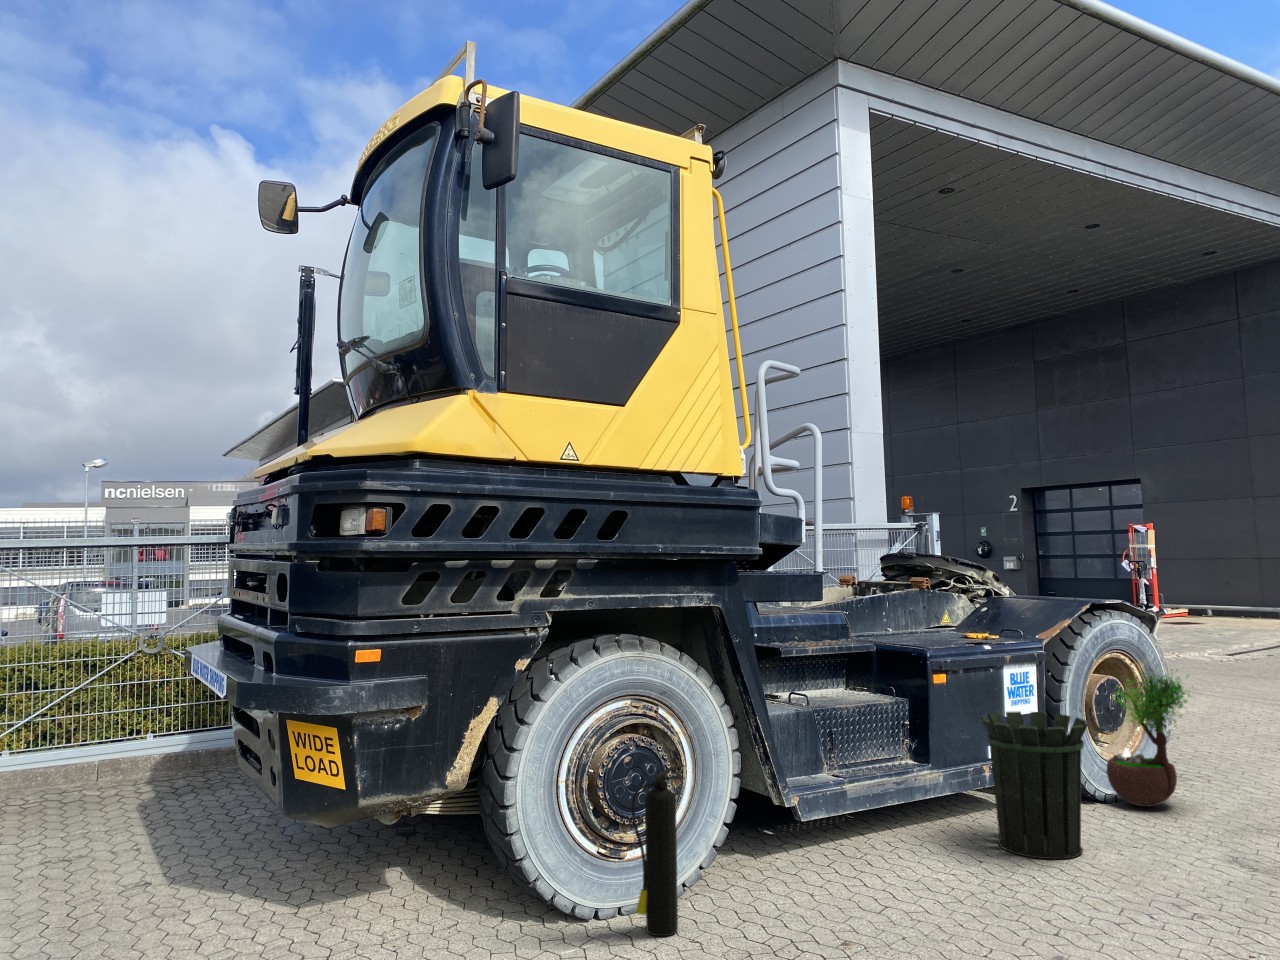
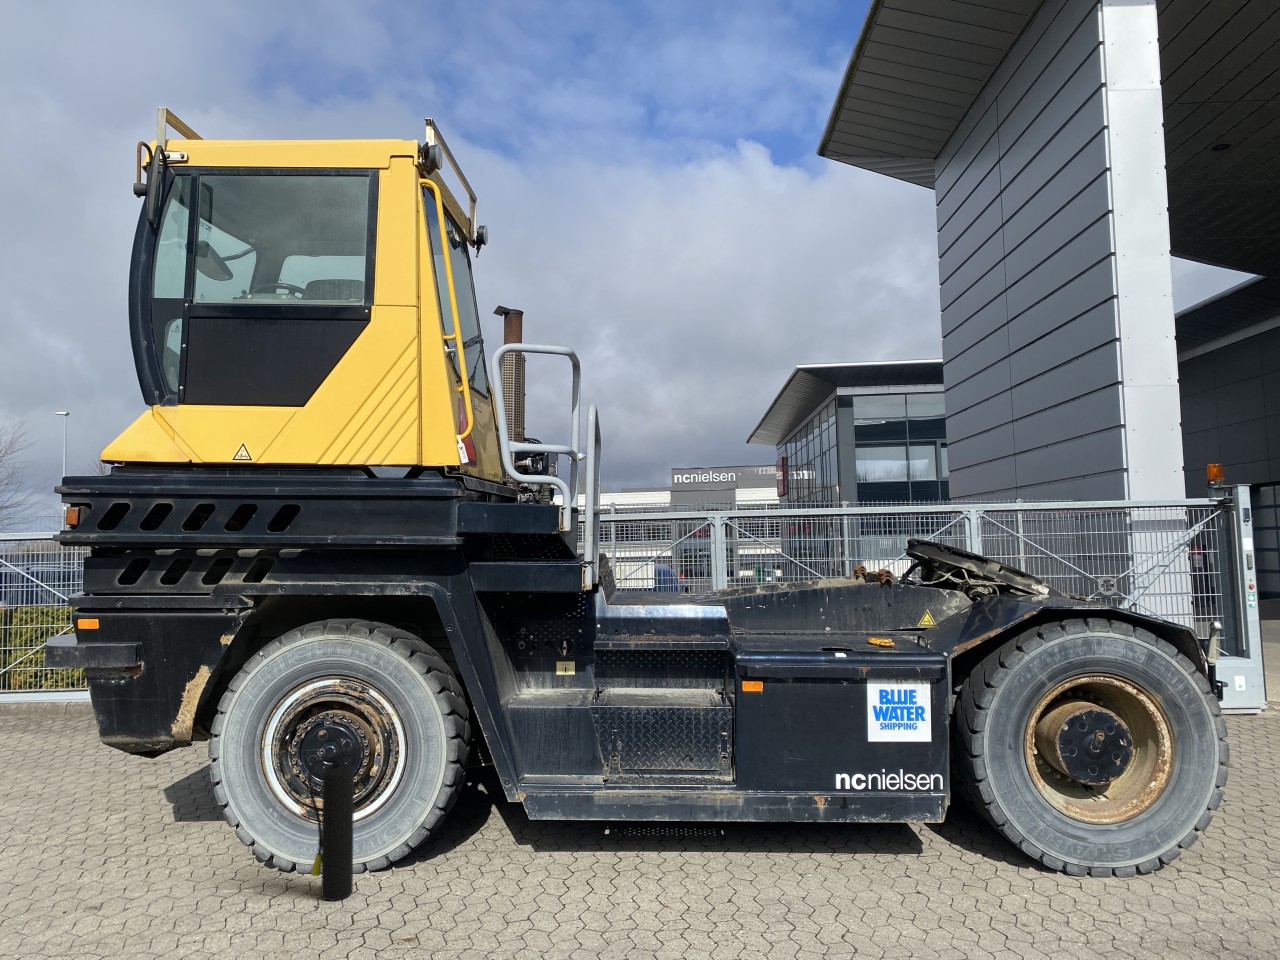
potted tree: present [1107,669,1193,807] -> none [1058,696,1183,890]
waste bin: present [981,712,1089,859] -> none [784,736,910,929]

